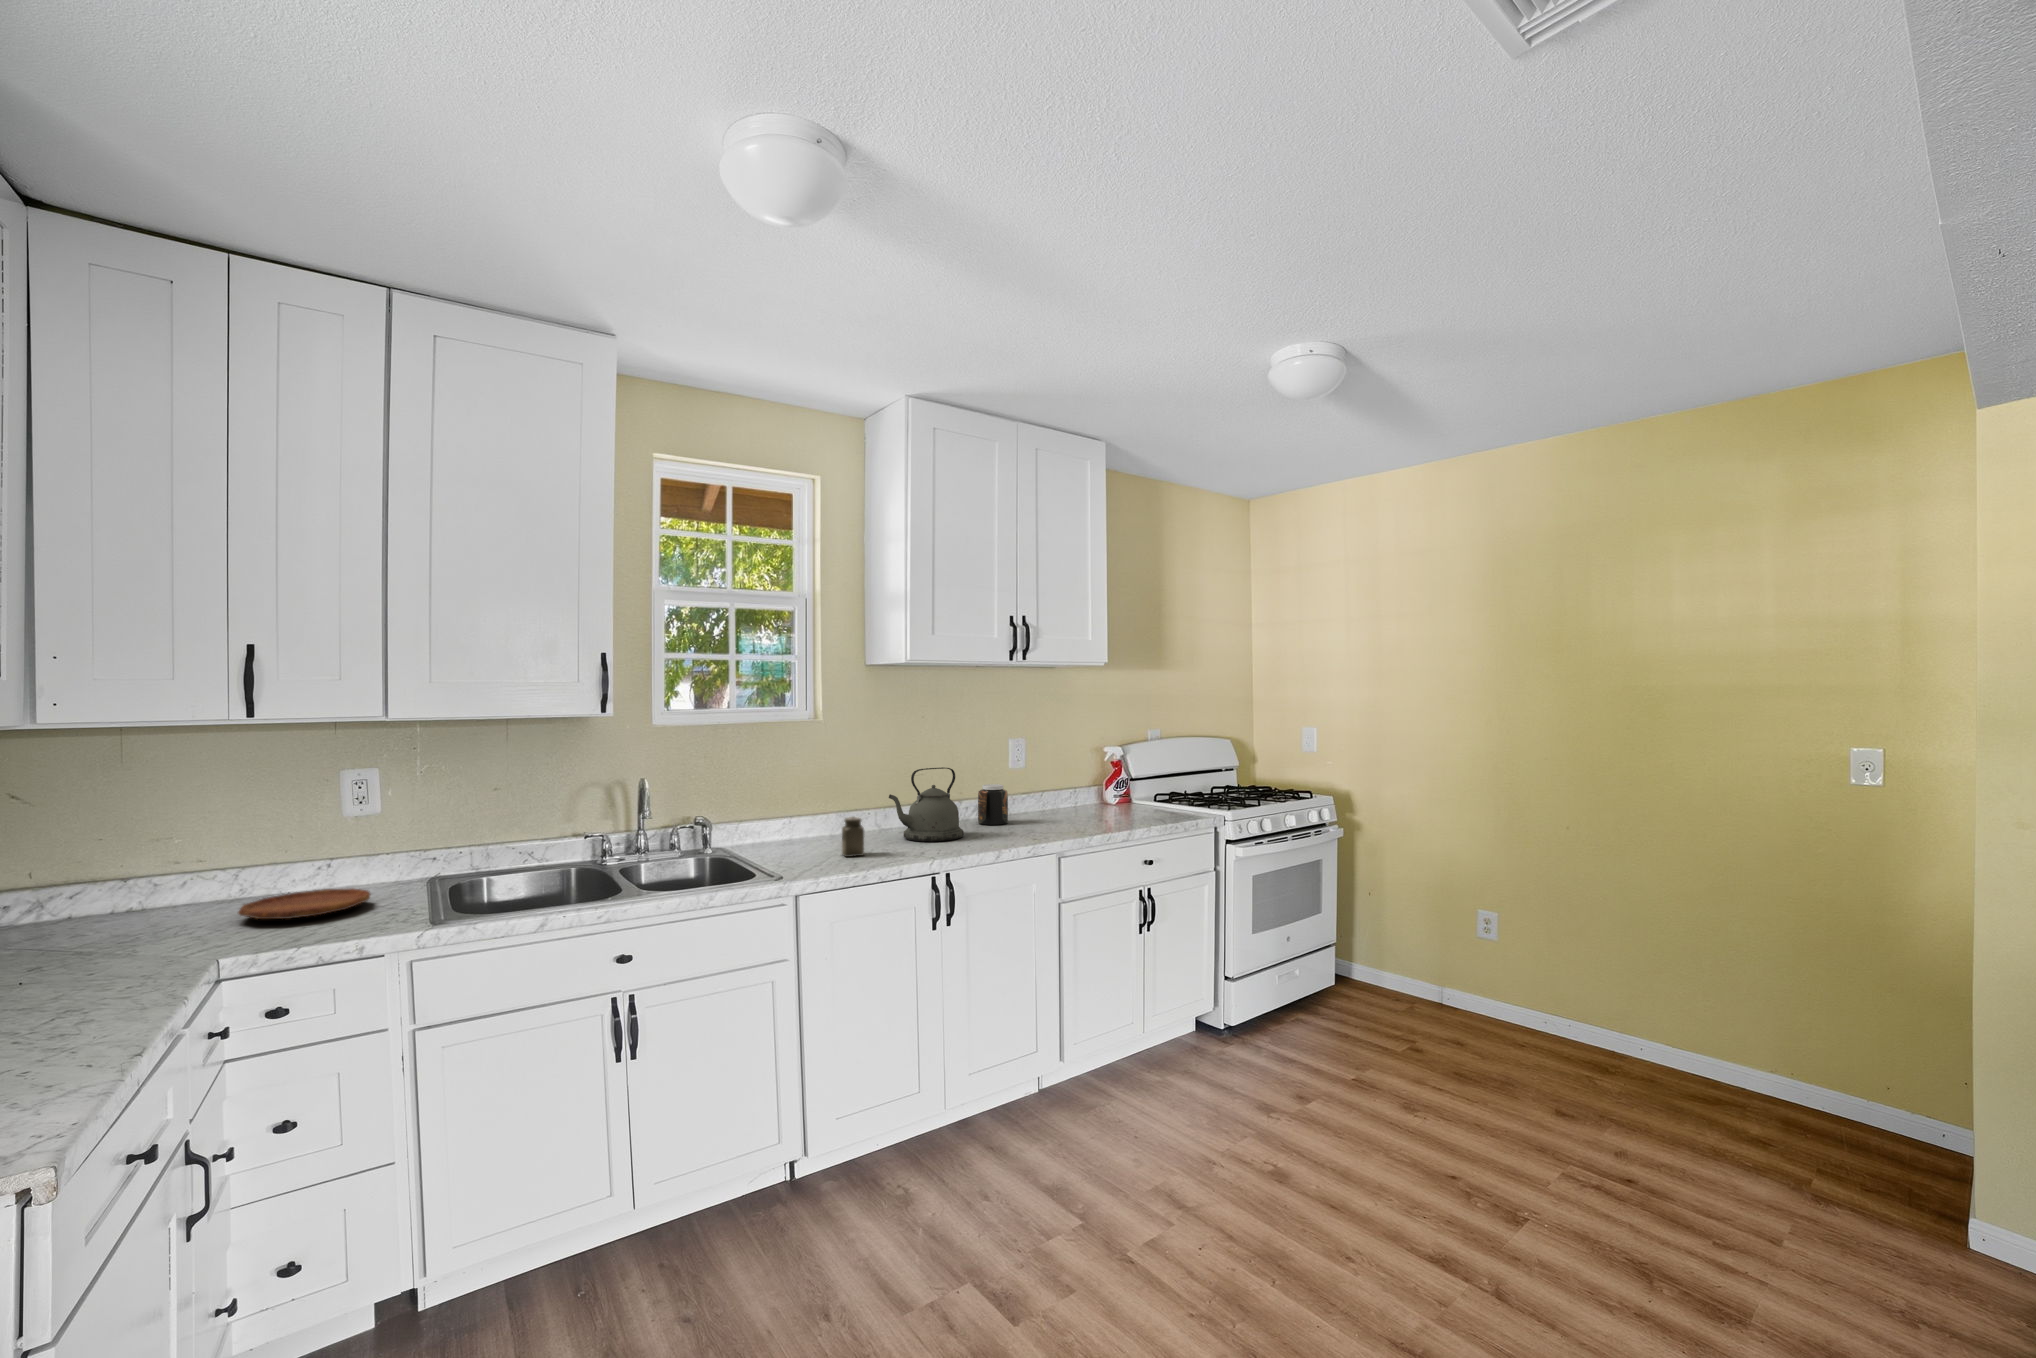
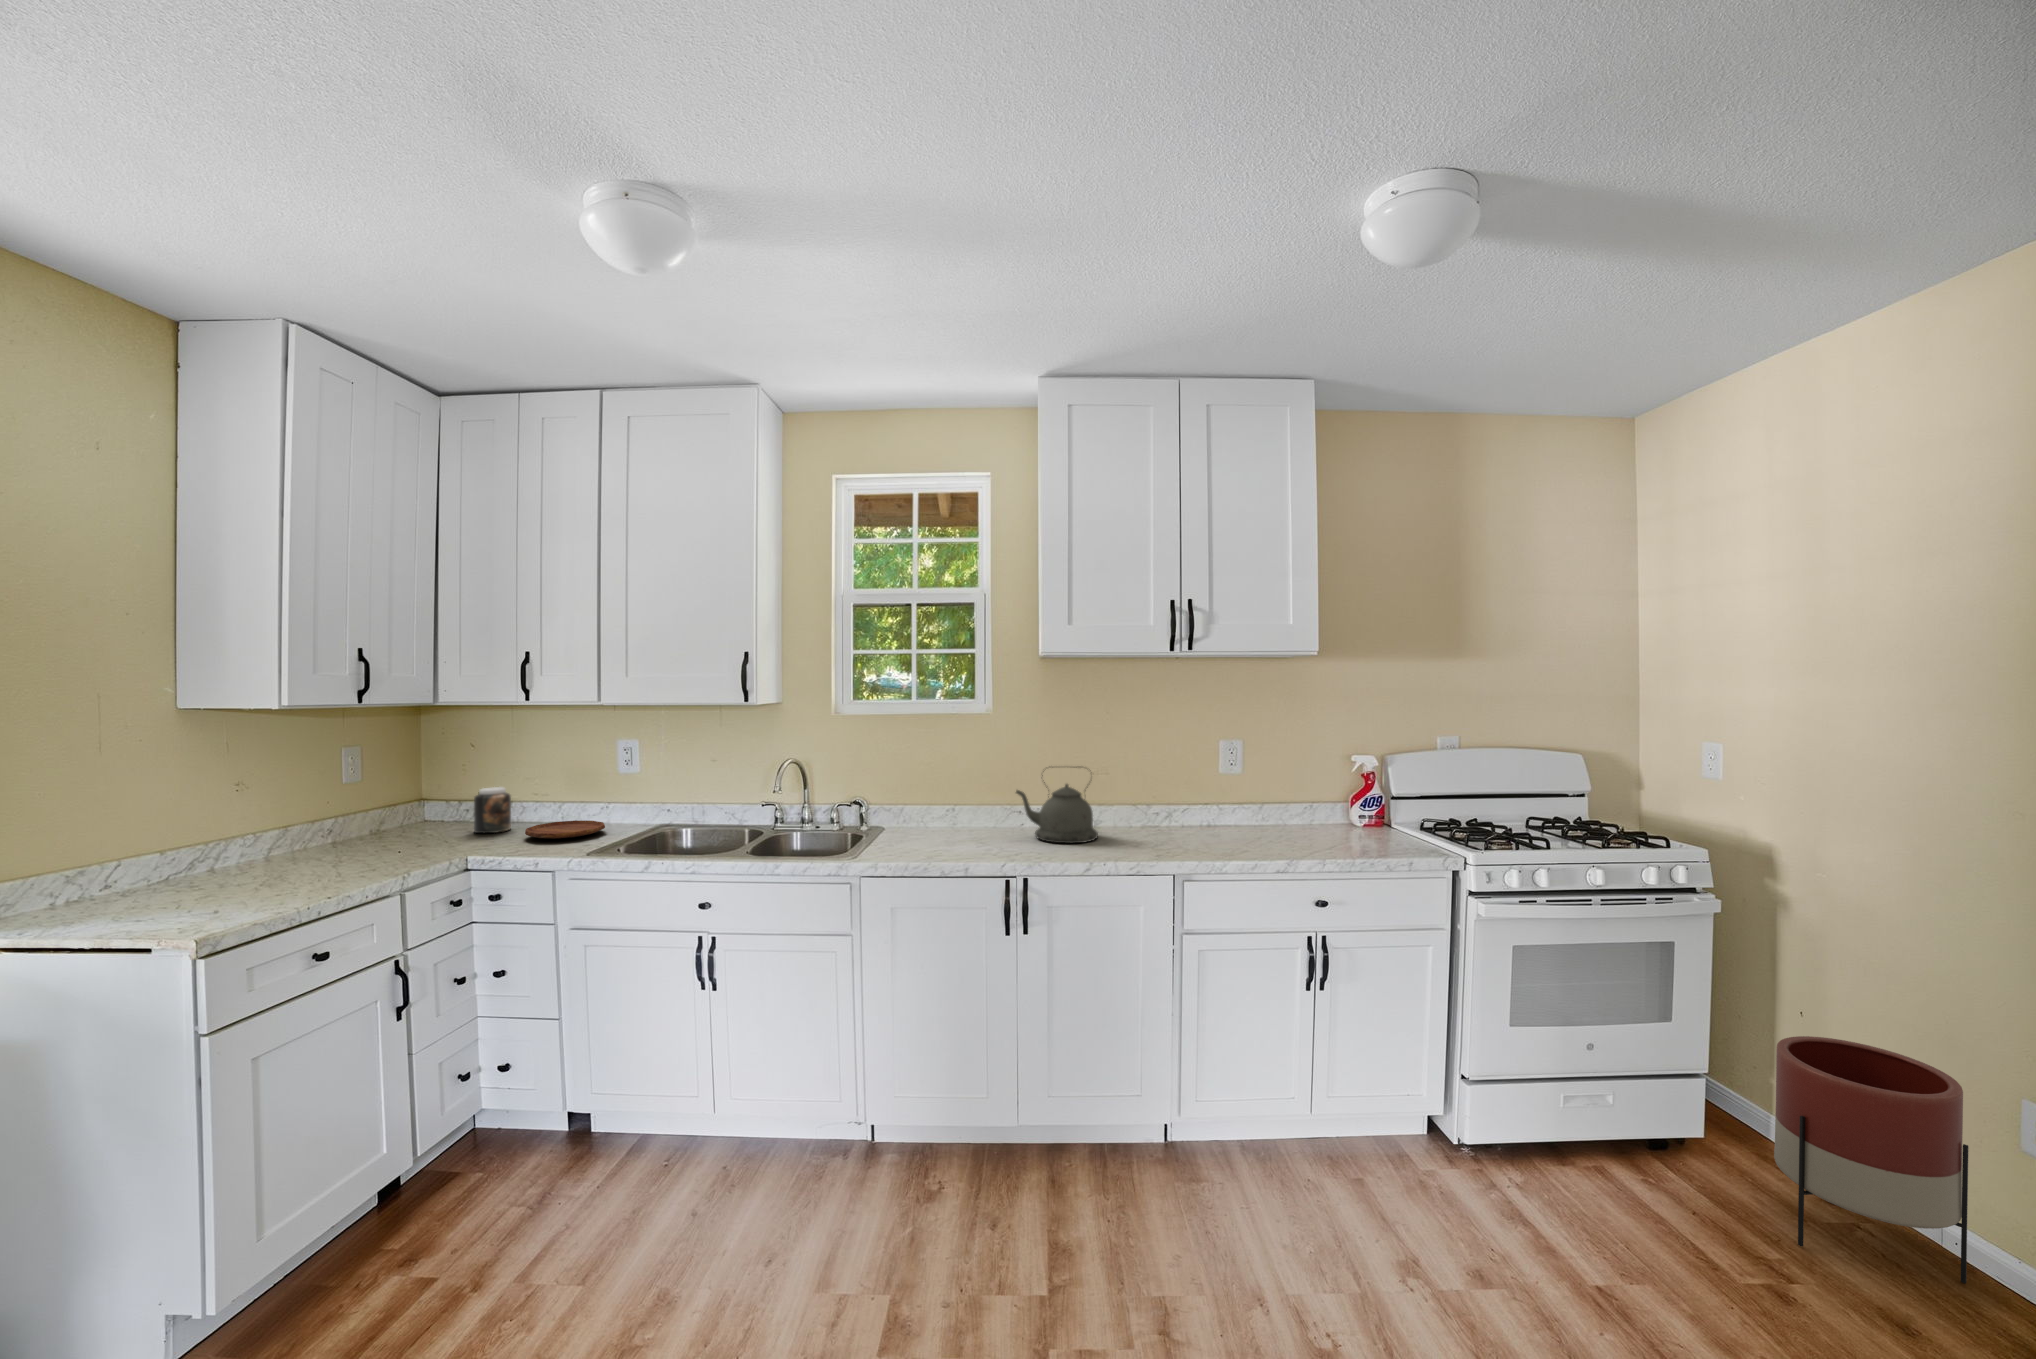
jar: present [978,784,1008,825] -> present [474,787,511,833]
salt shaker: present [842,817,864,857] -> none [944,809,967,847]
planter: none [1385,901,1475,1029] -> present [1774,1036,1969,1284]

